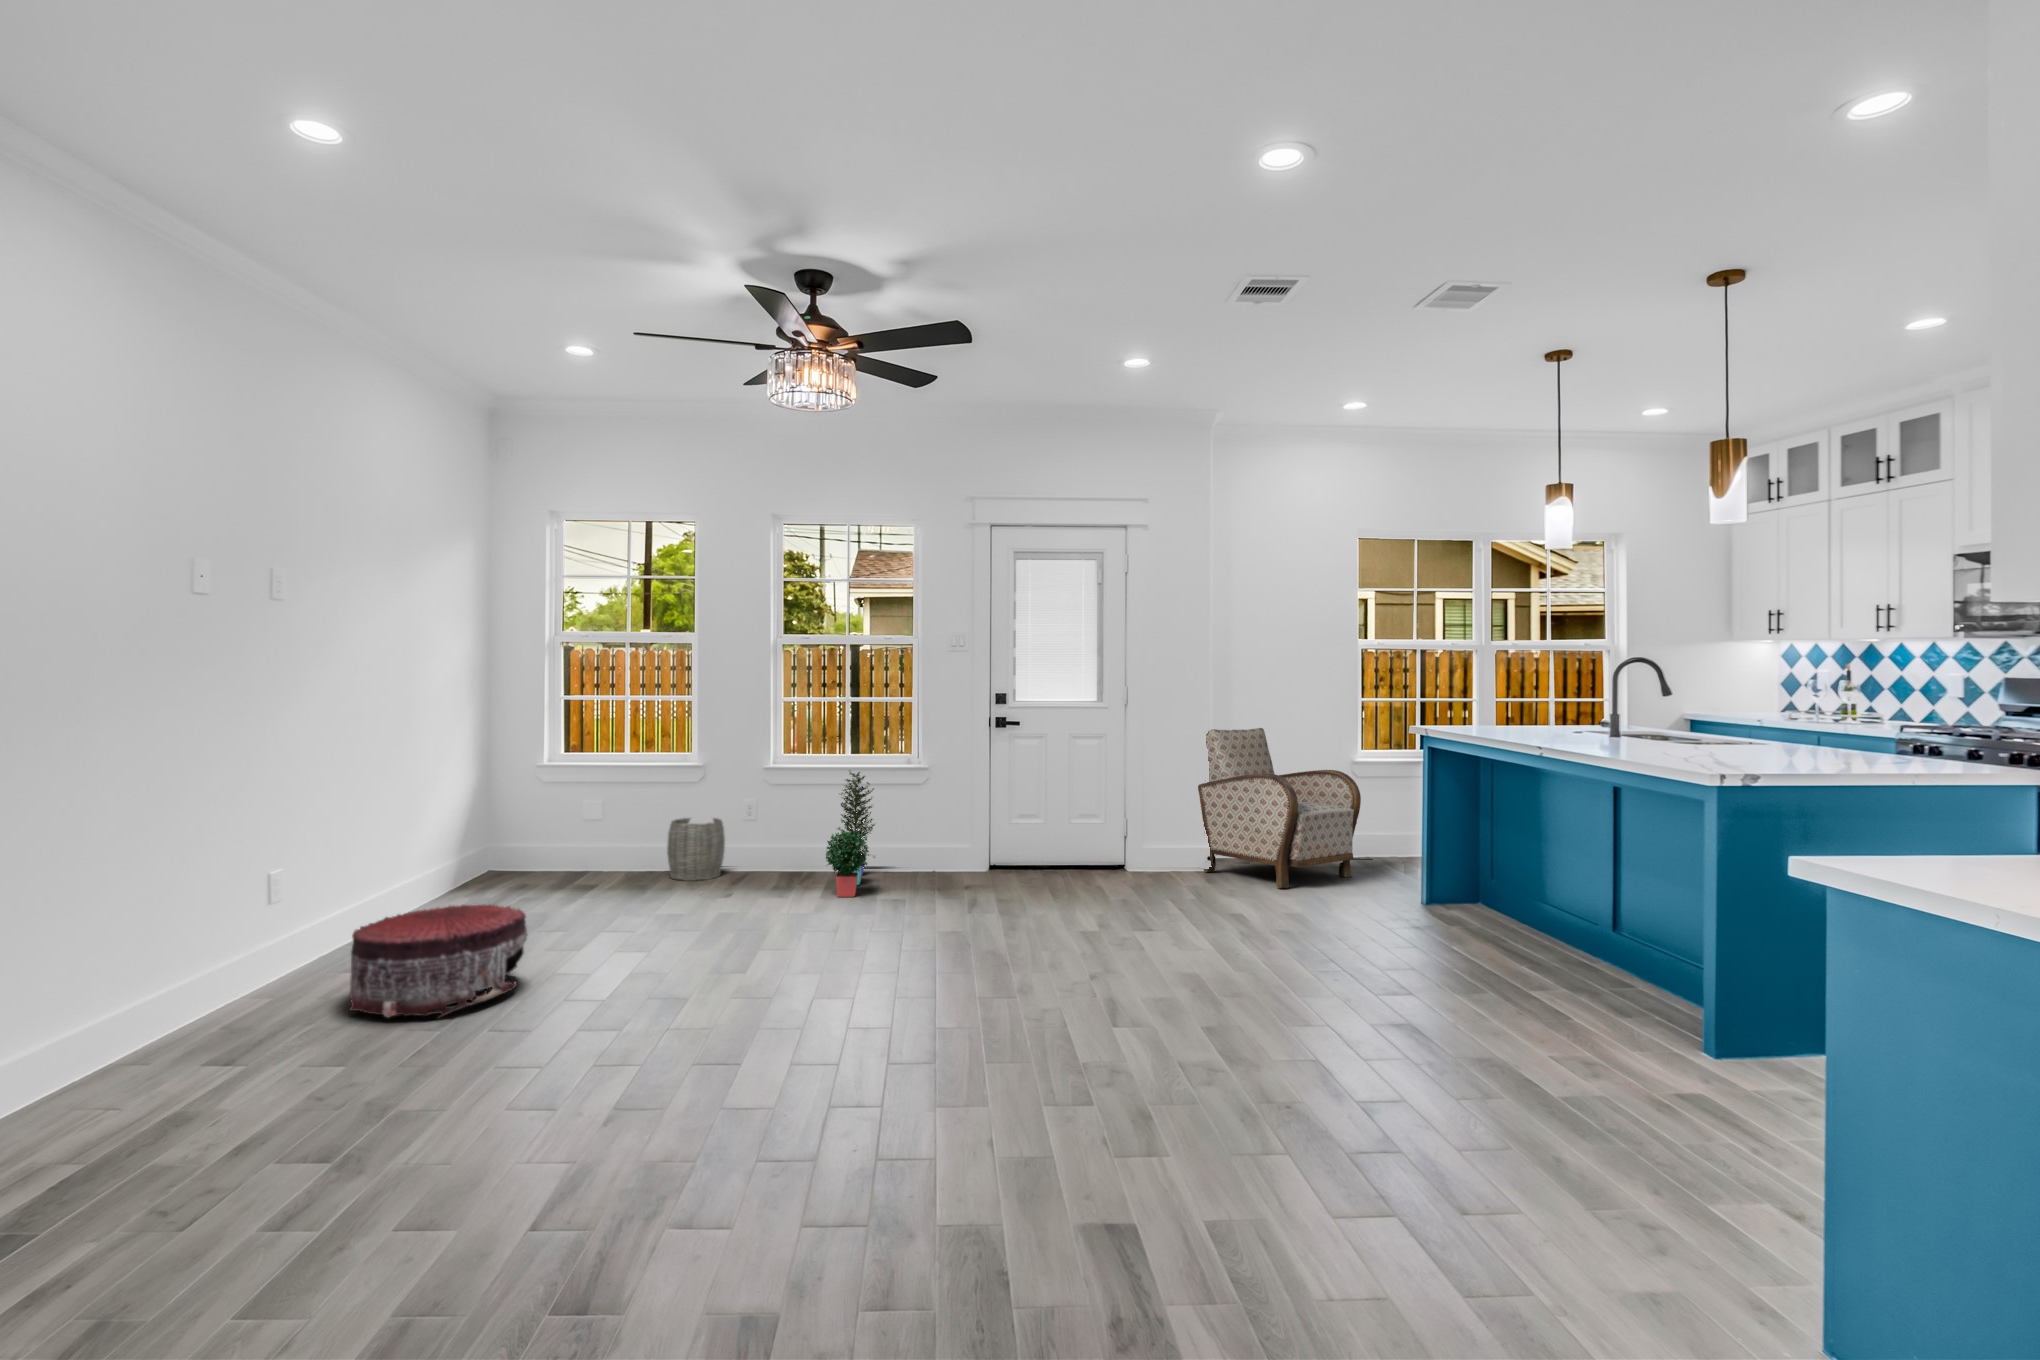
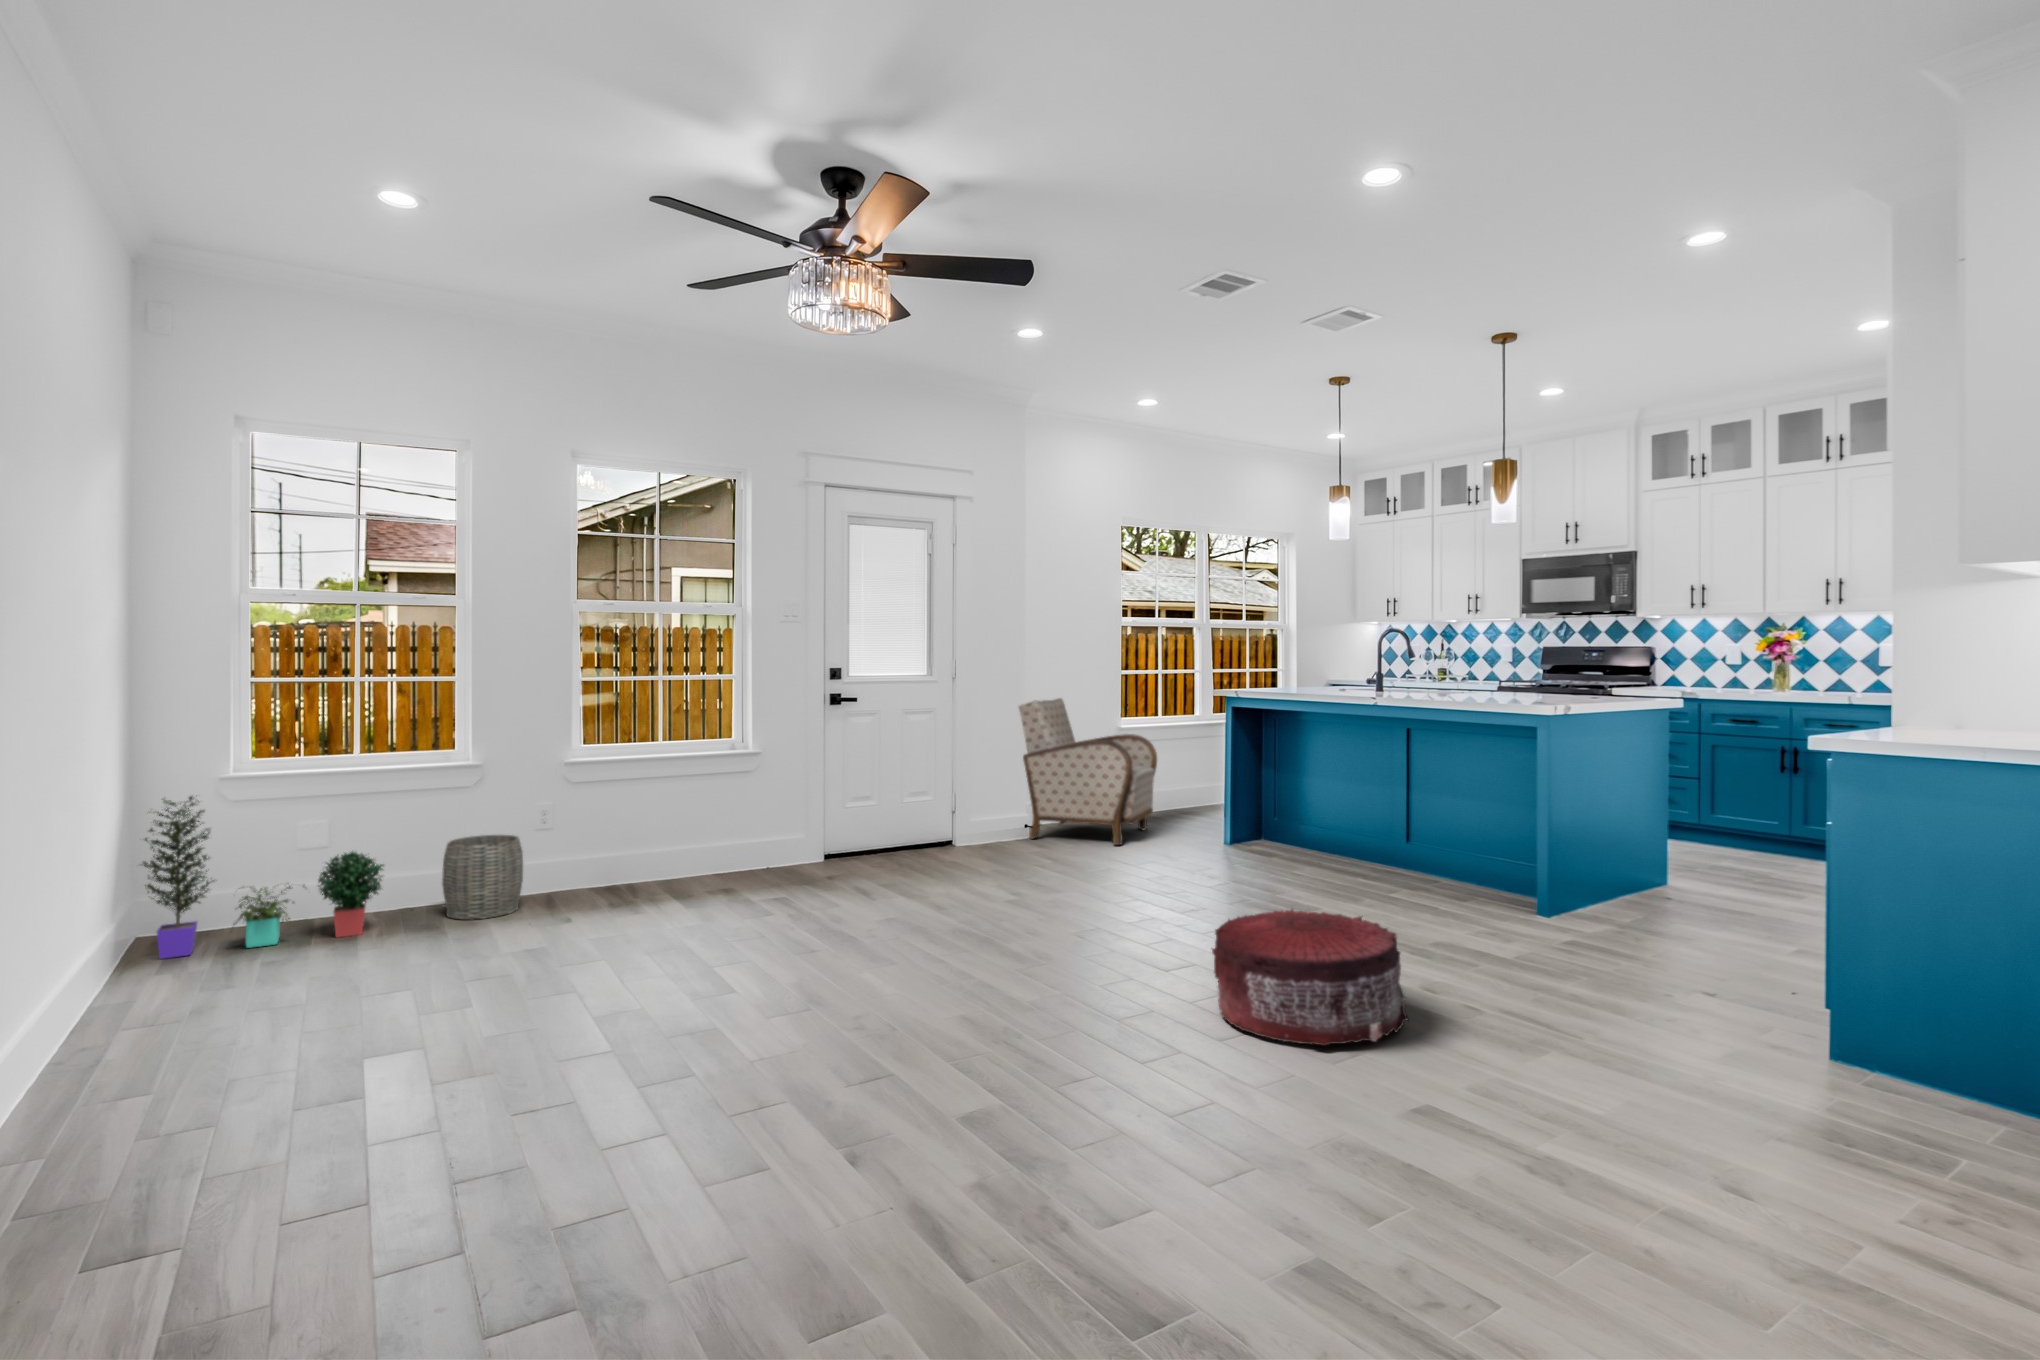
potted plant: present [826,770,875,897] -> present [143,796,384,959]
pouf: present [350,904,528,1017] -> present [1212,909,1408,1046]

